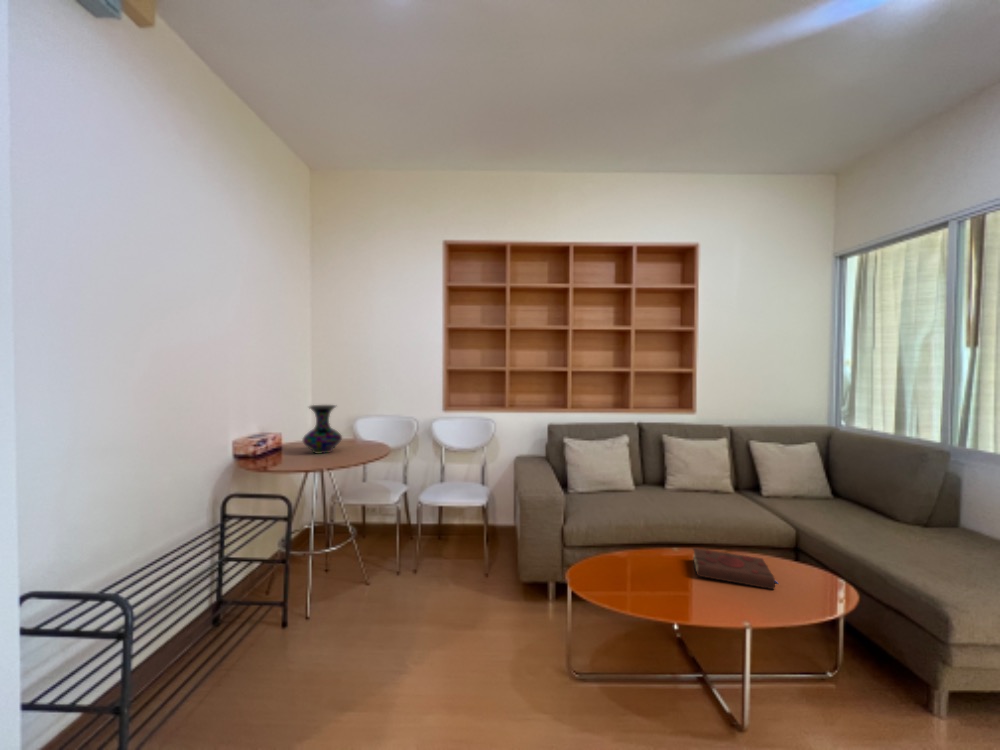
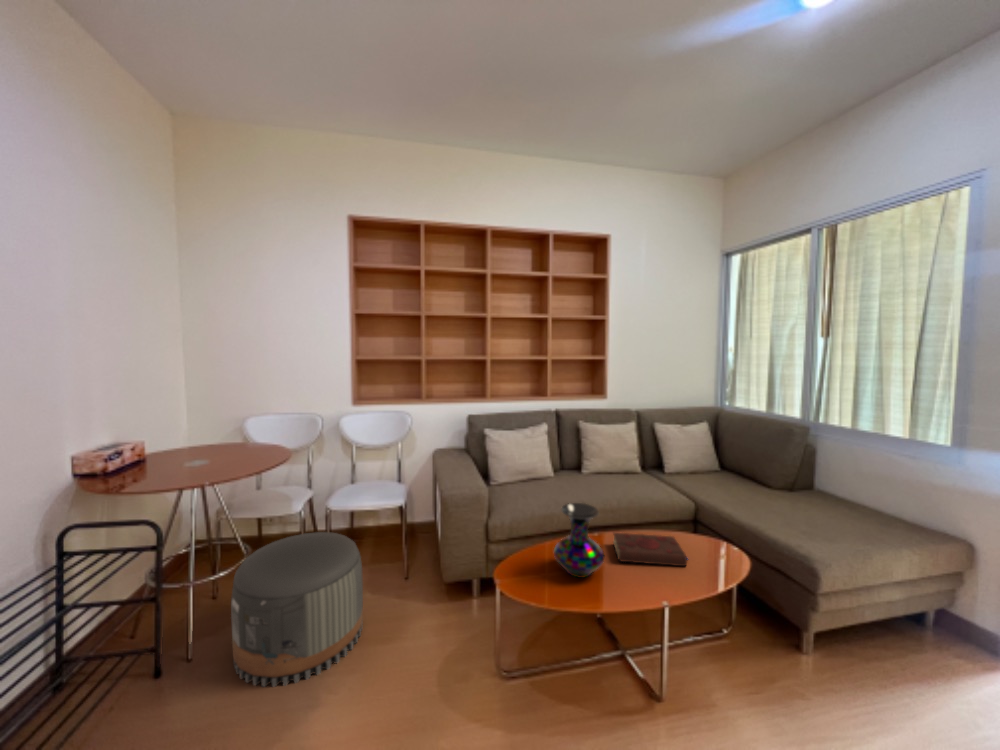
vase: present [302,405,342,454] -> present [554,503,605,578]
pouf: none [342,521,447,648] -> present [231,532,363,687]

